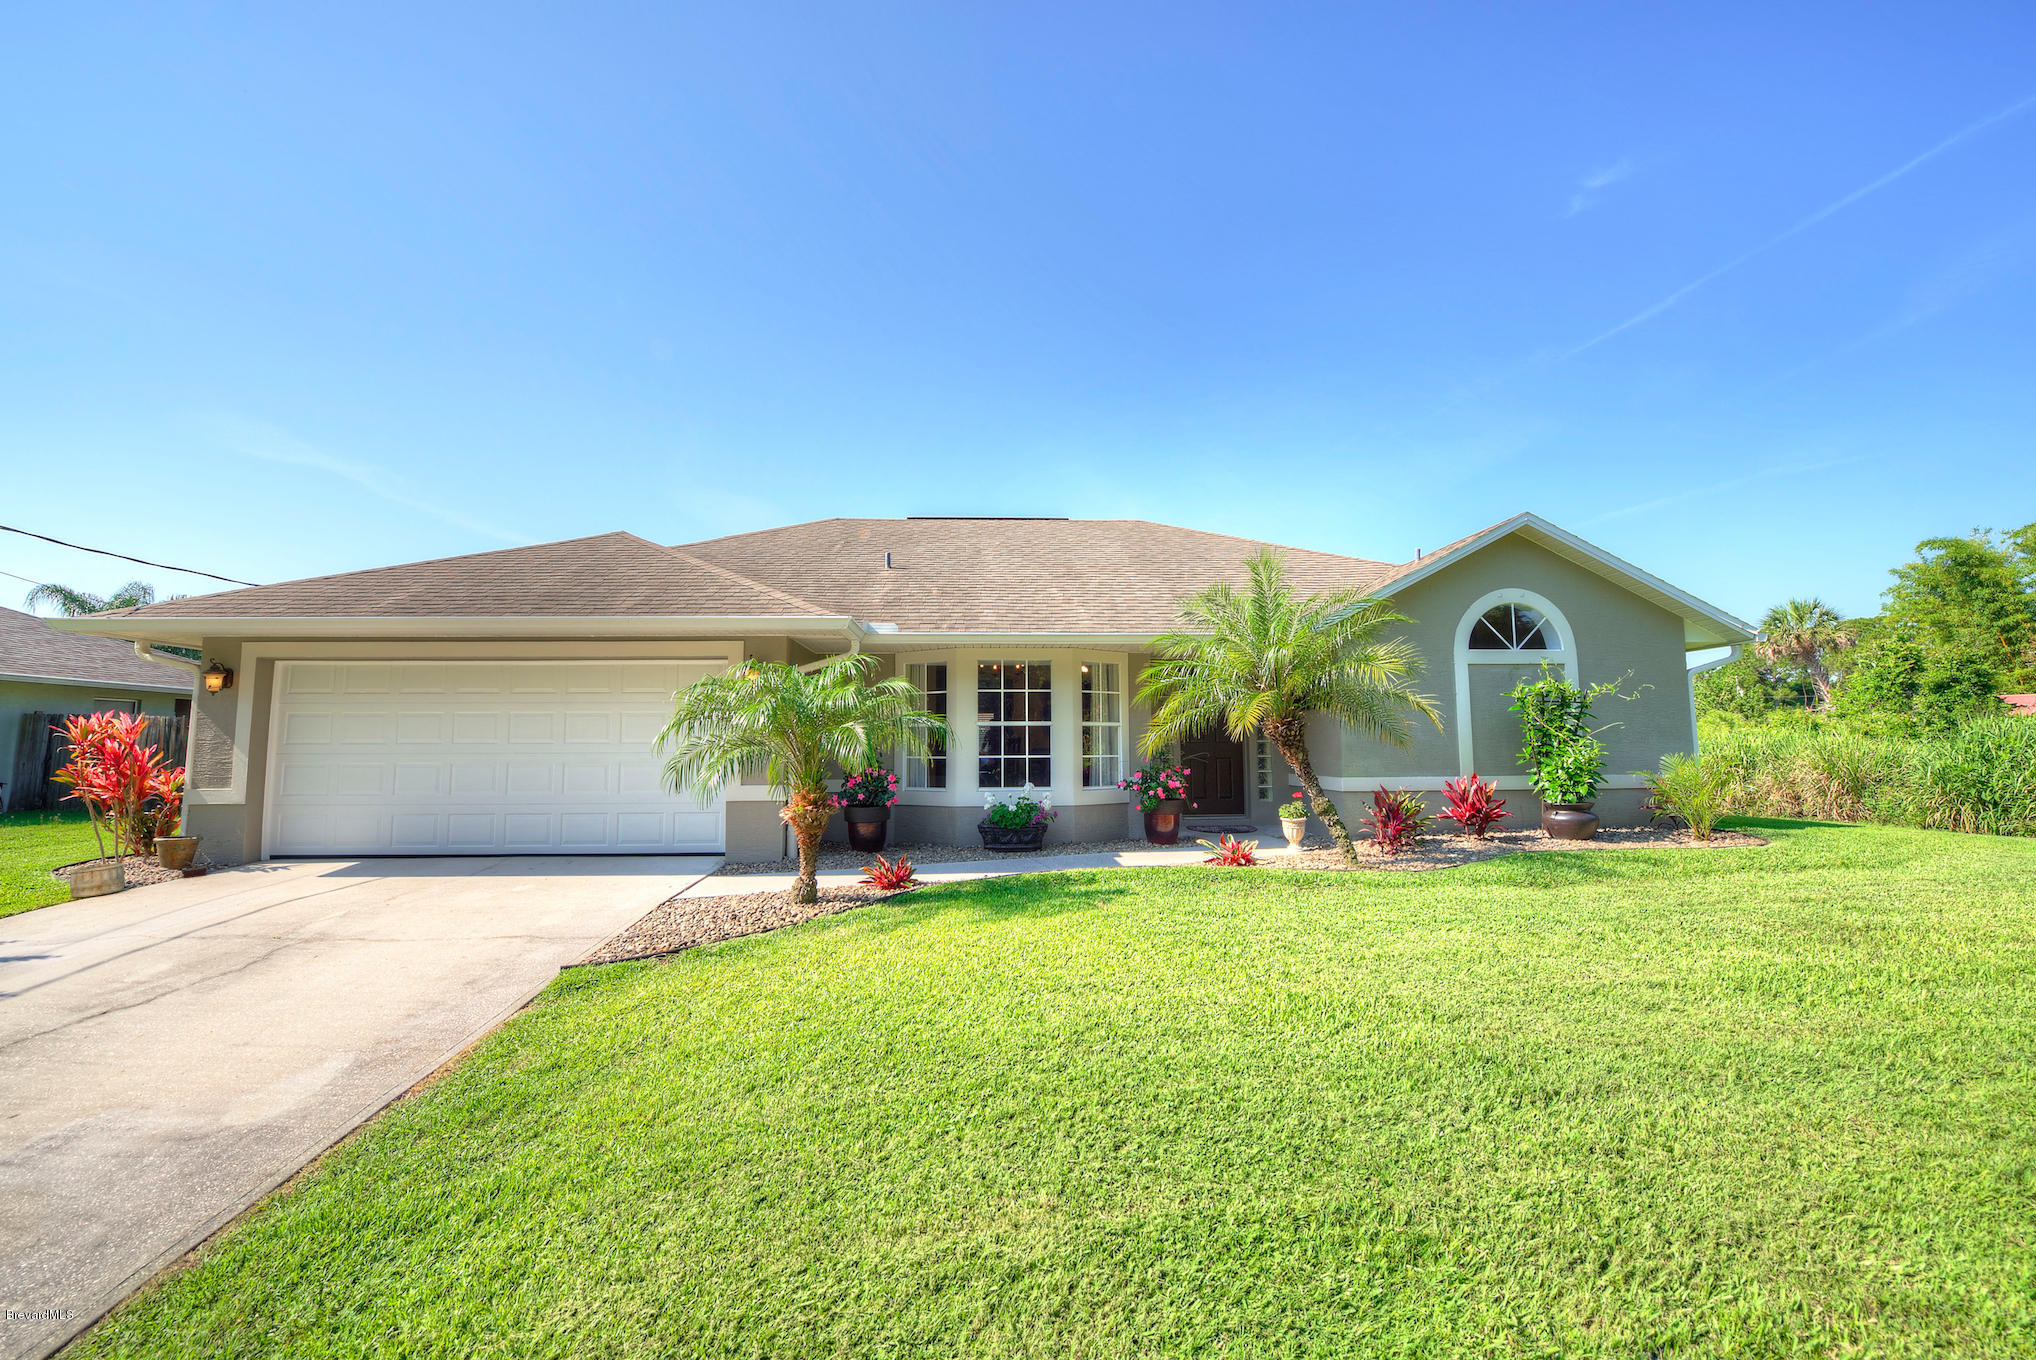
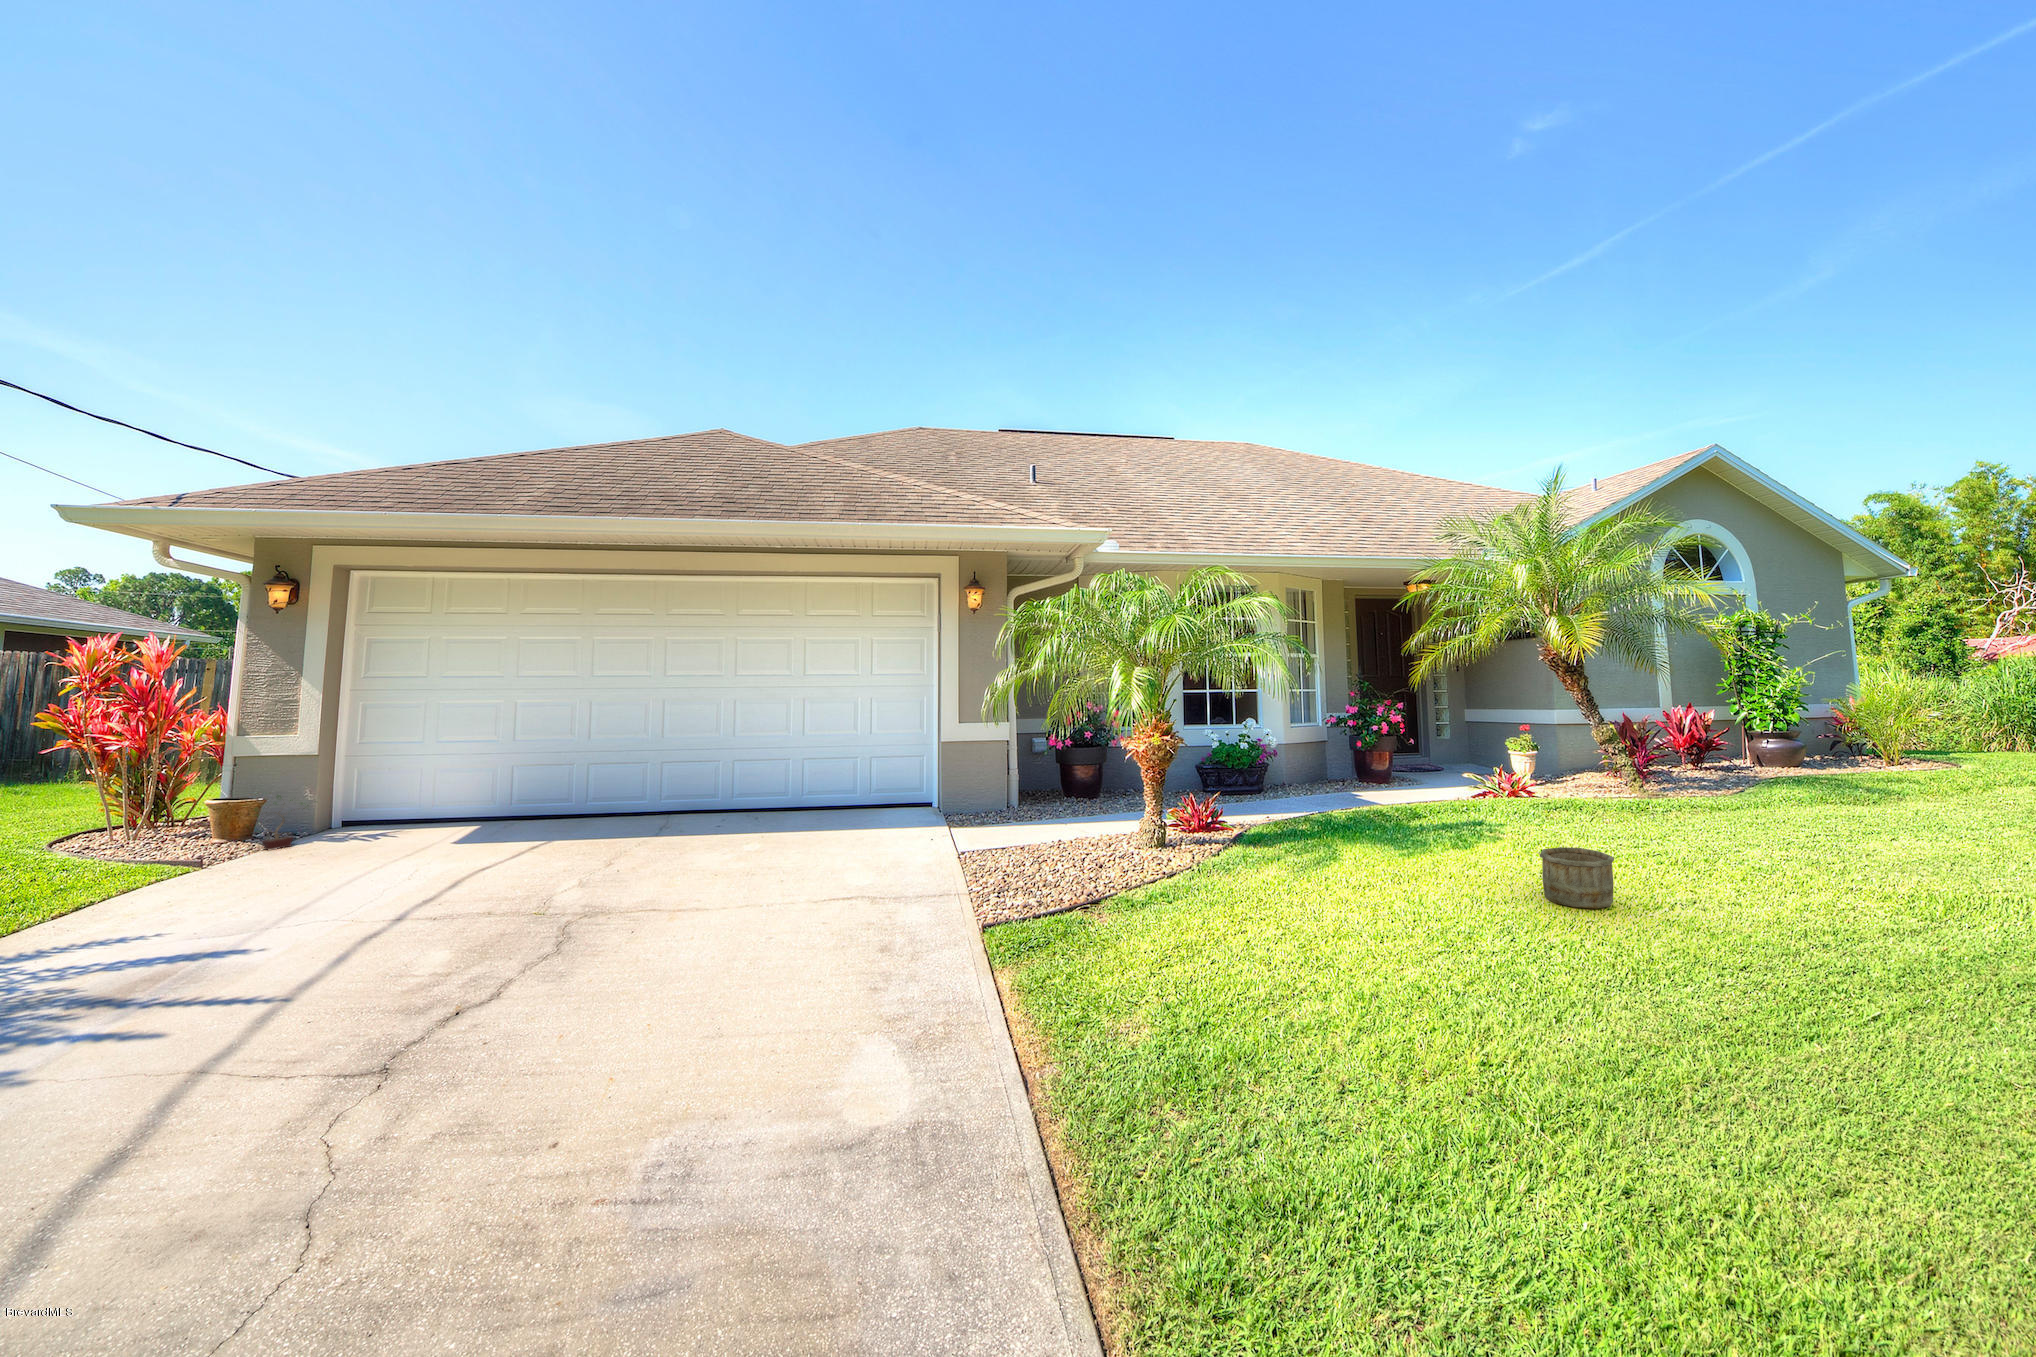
wooden bucket: present [68,863,126,898] -> present [1540,847,1614,909]

